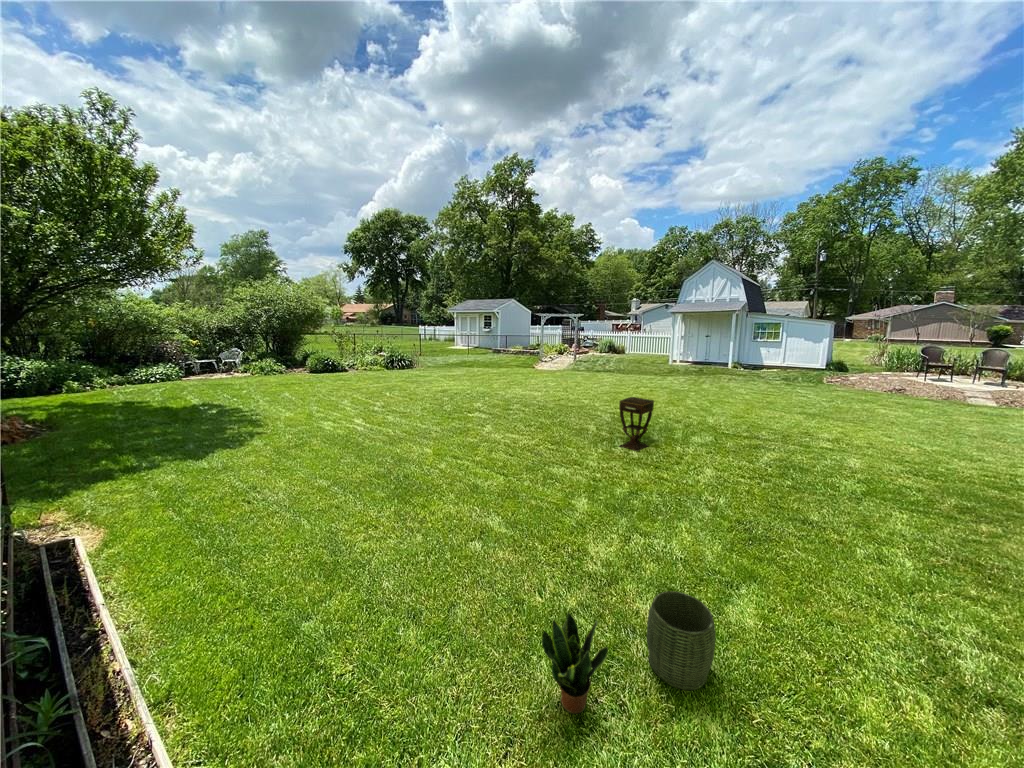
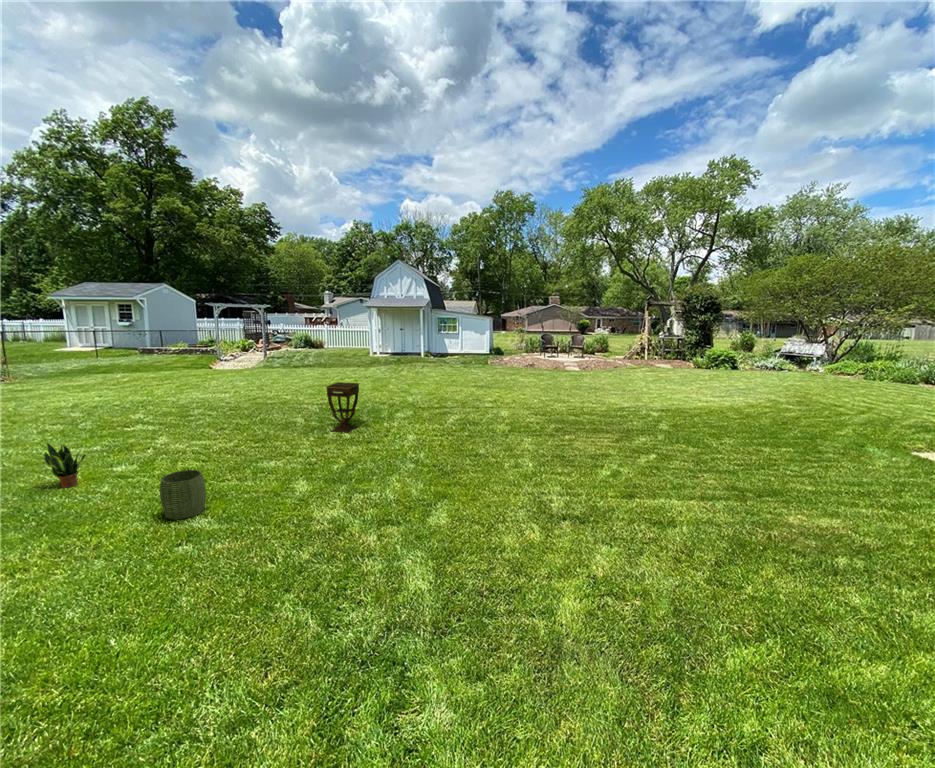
woven basket: present [647,591,716,690] -> present [160,470,206,519]
potted plant: present [542,612,608,714] -> present [44,443,86,488]

